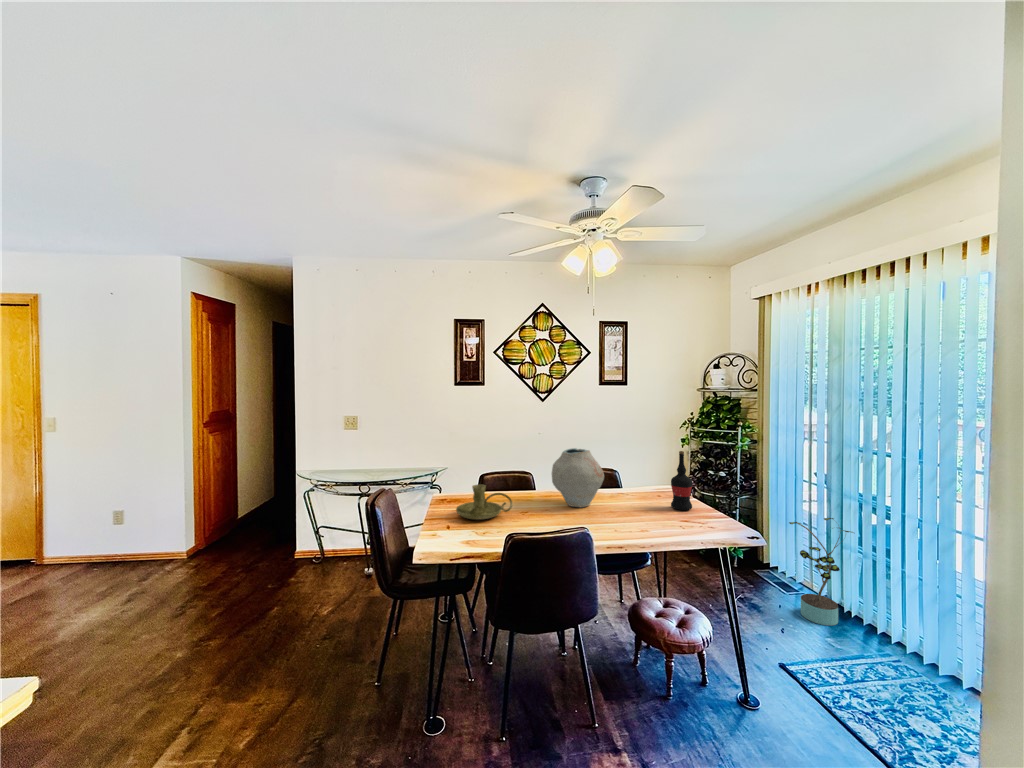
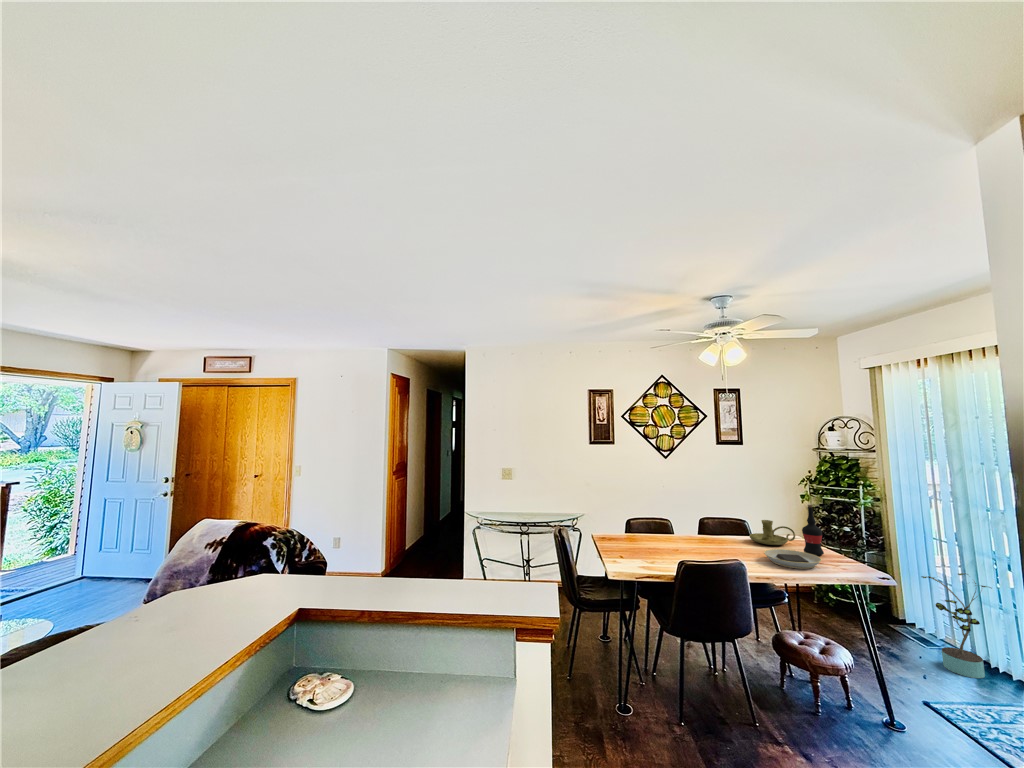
vase: present [552,448,604,507] -> none [695,500,742,549]
candle holder: present [456,484,512,520] -> present [749,520,795,545]
plate: none [624,505,687,531] -> present [764,549,821,569]

